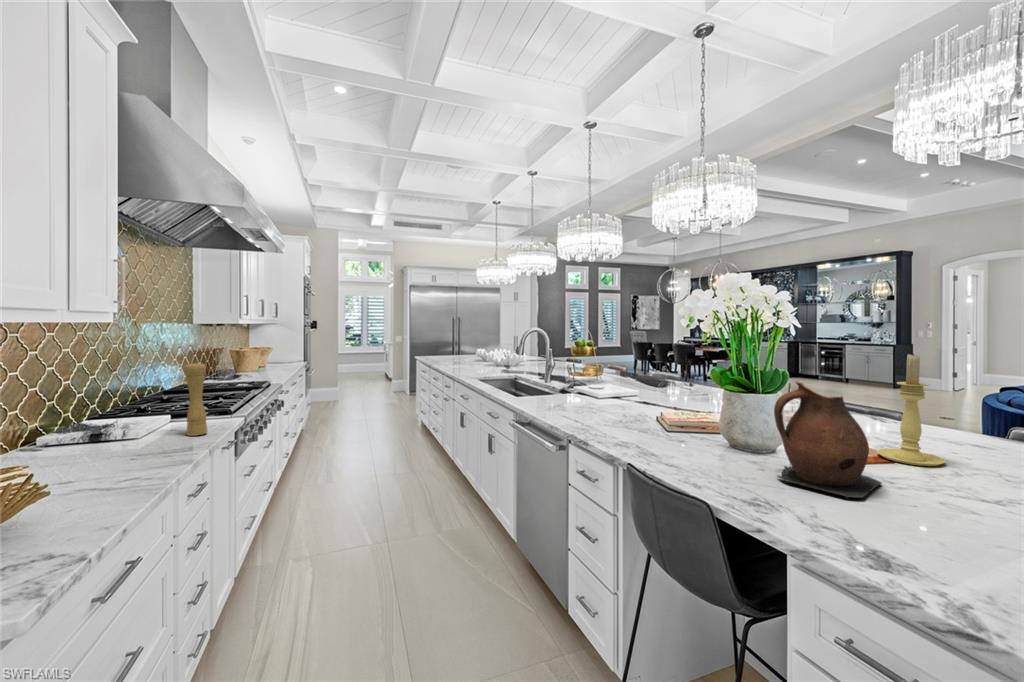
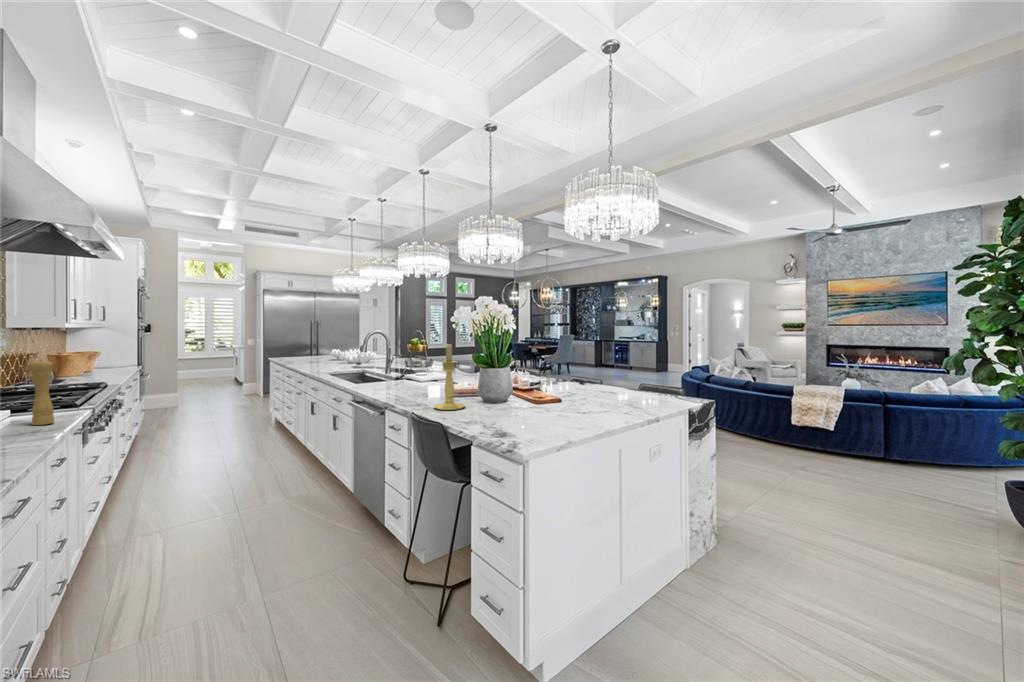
candle holder: present [877,353,946,466] -> present [434,344,465,410]
ceramic pitcher: present [774,381,882,499] -> none [502,358,557,422]

